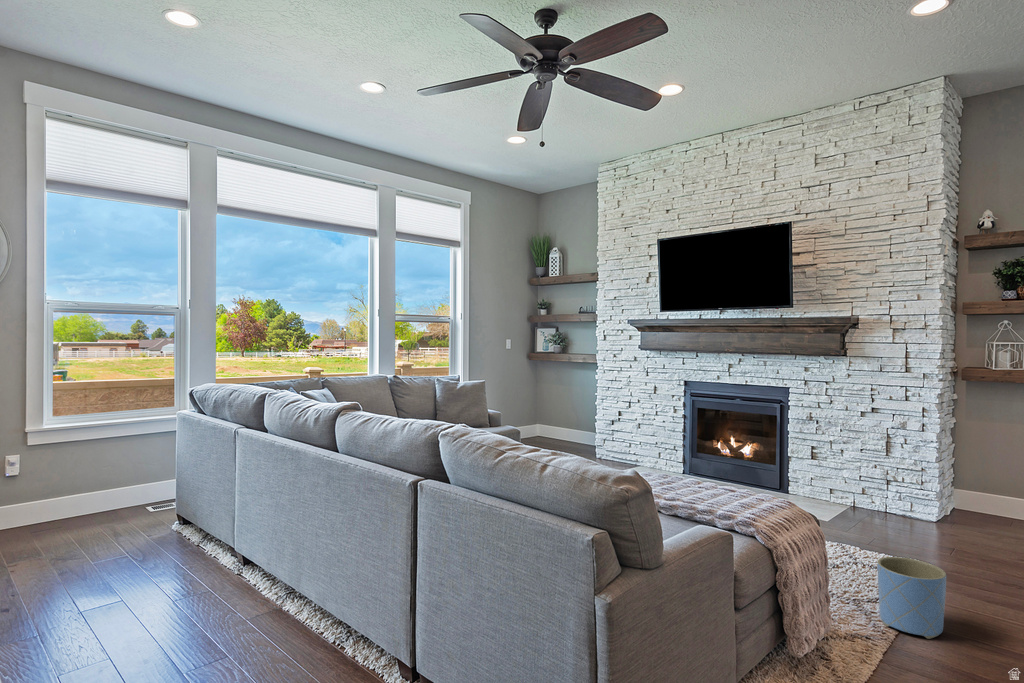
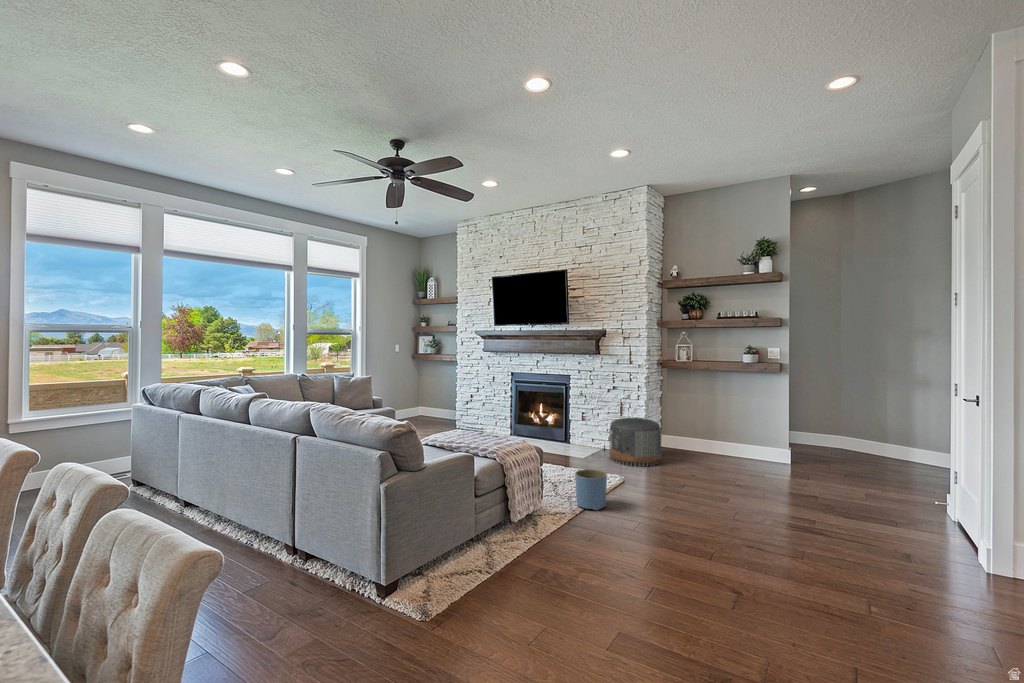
pouf: none [877,461,981,548] -> present [609,418,661,467]

